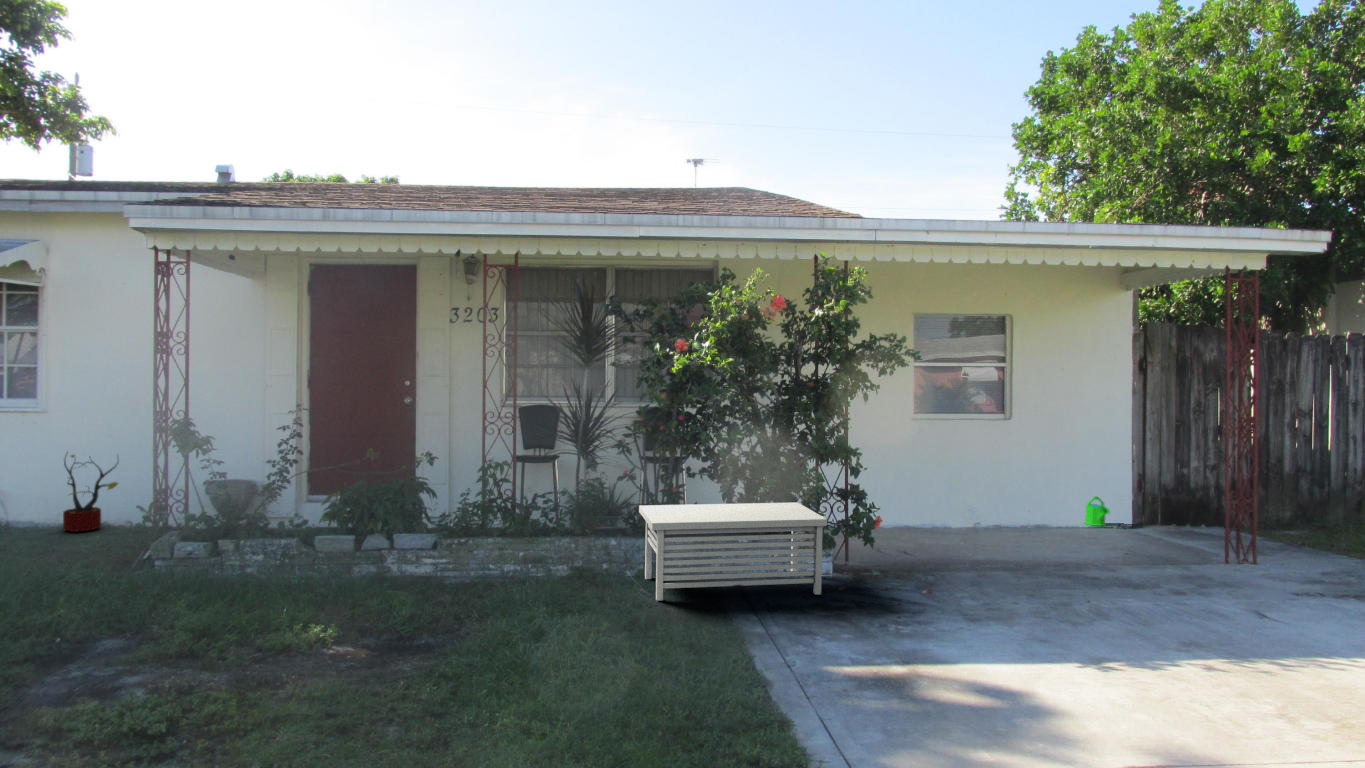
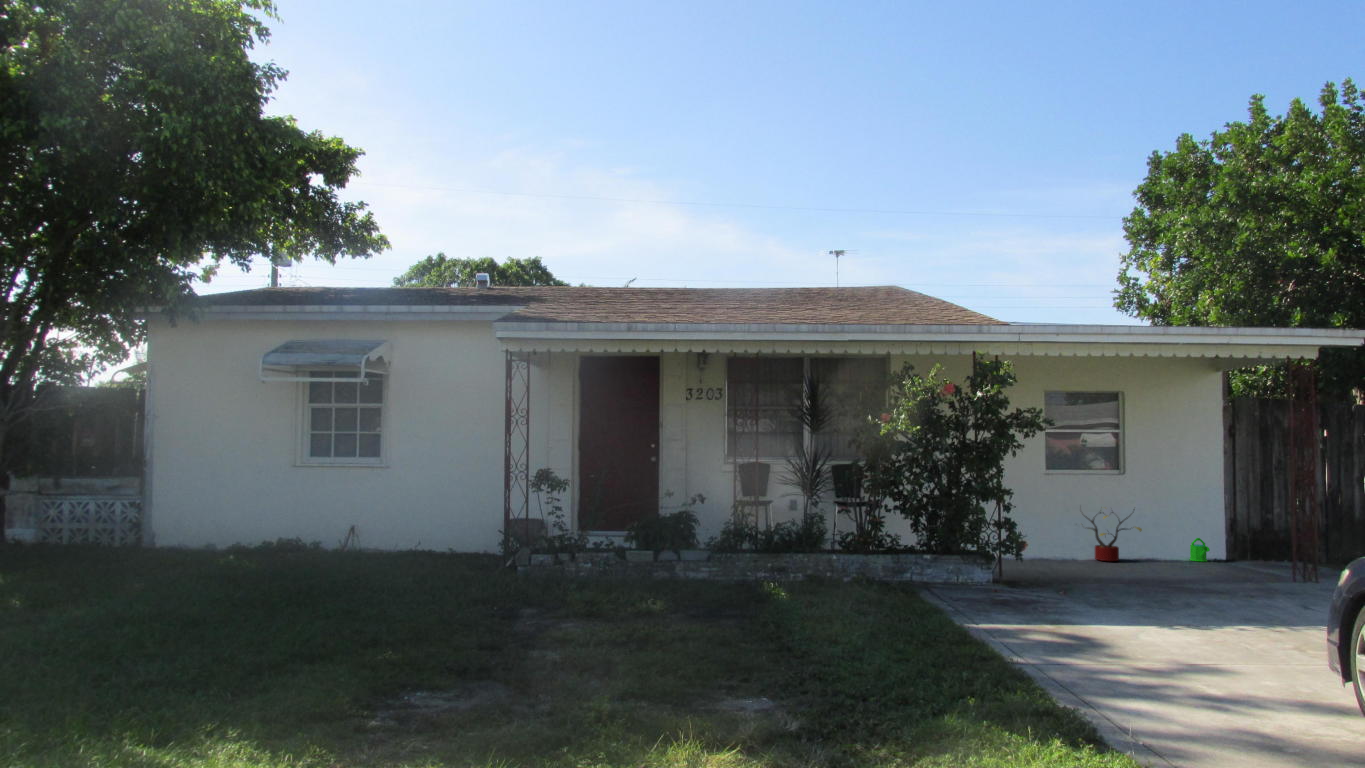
decorative plant: present [63,455,119,532] -> present [1087,509,1142,561]
storage bench: present [639,503,827,601] -> none [853,530,992,593]

